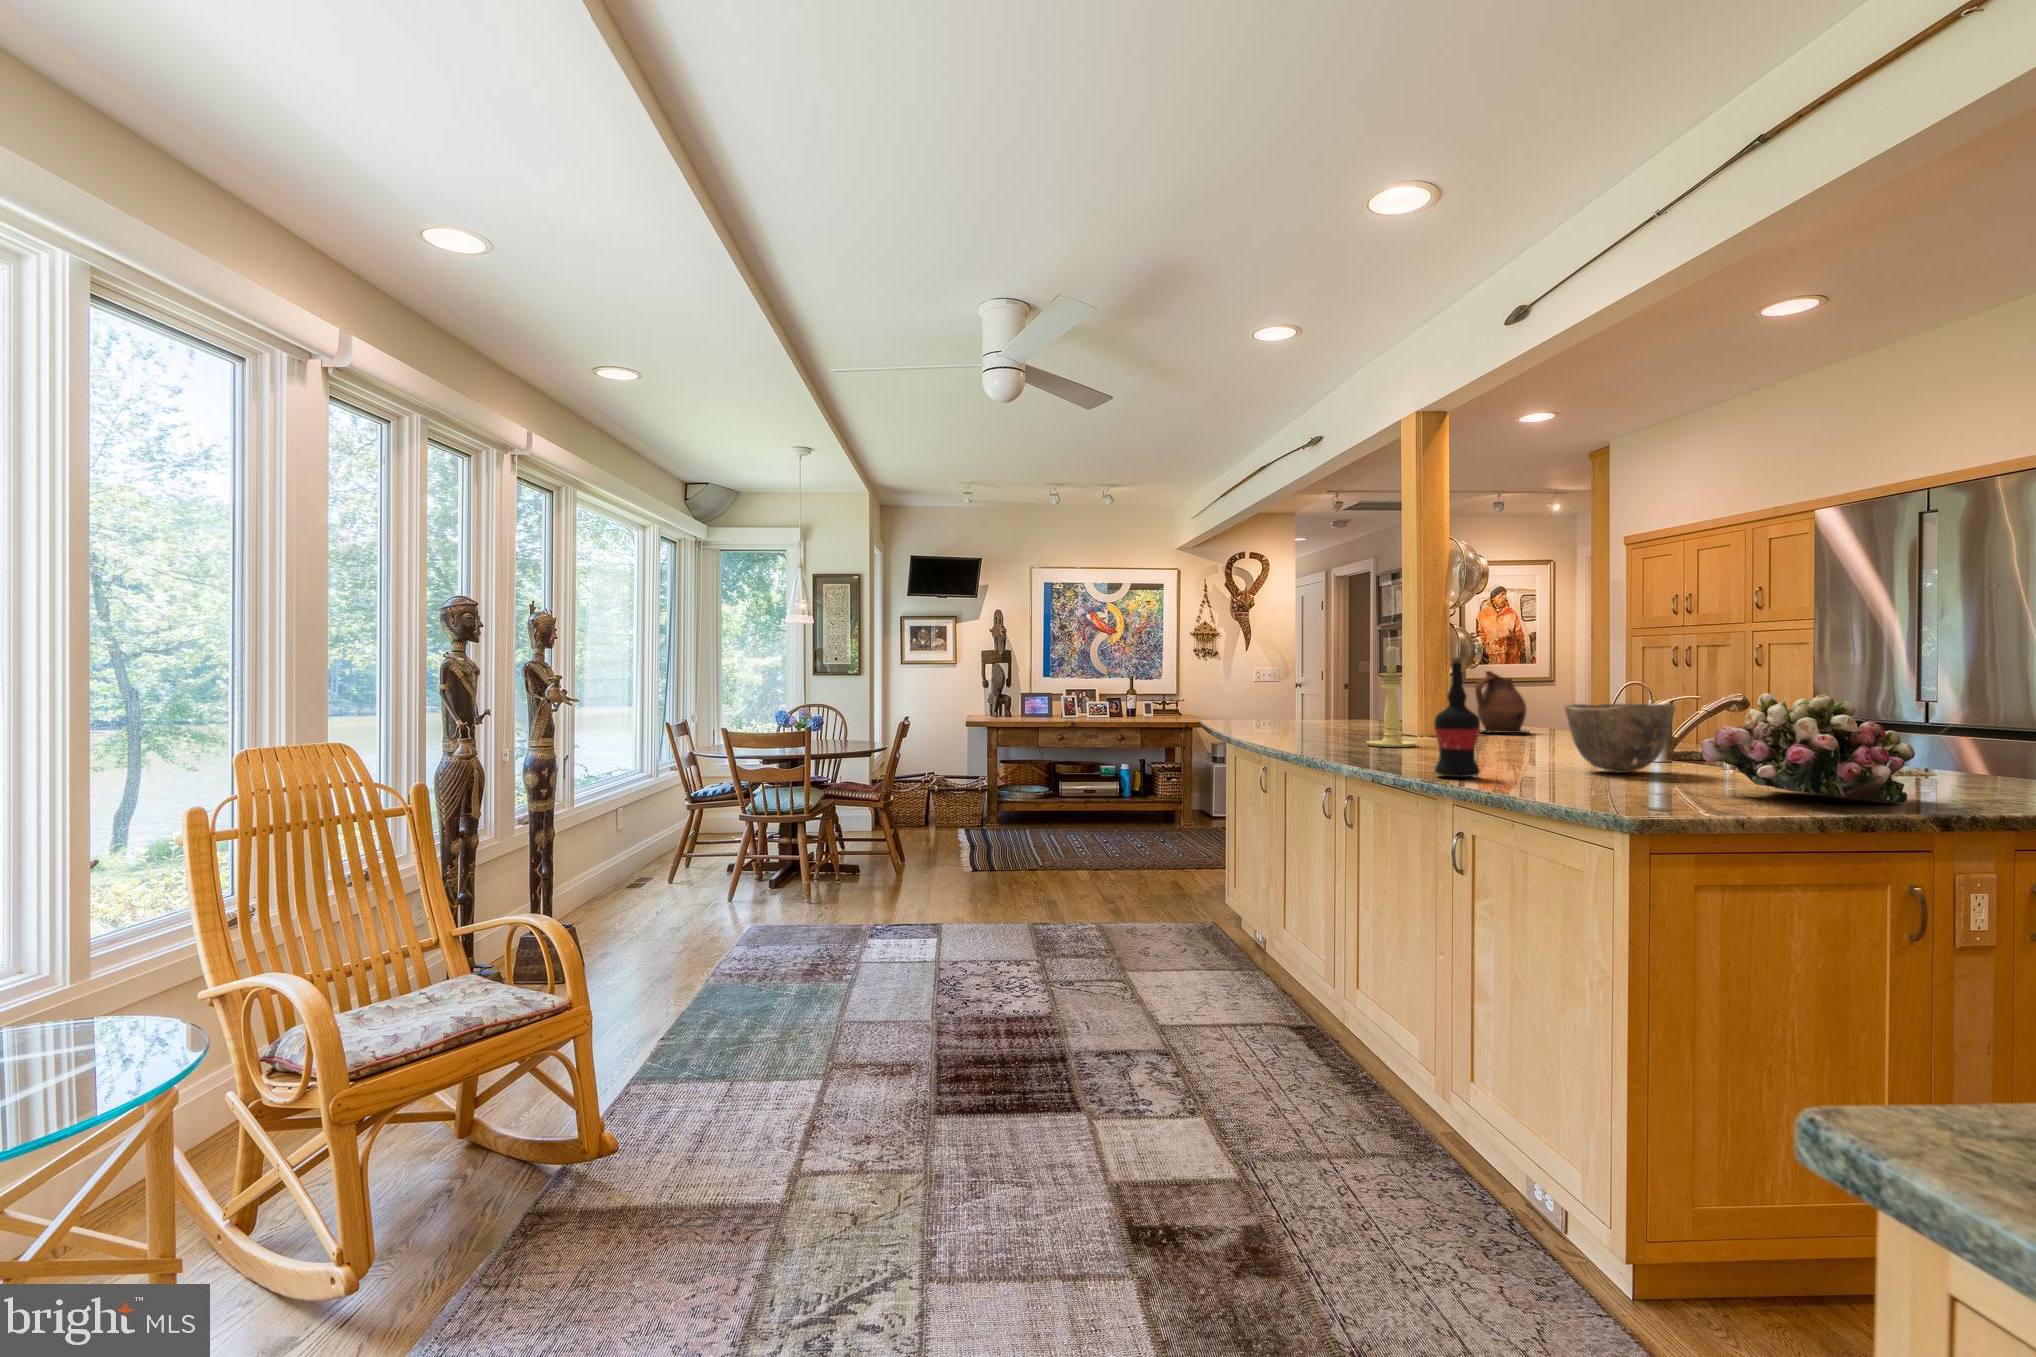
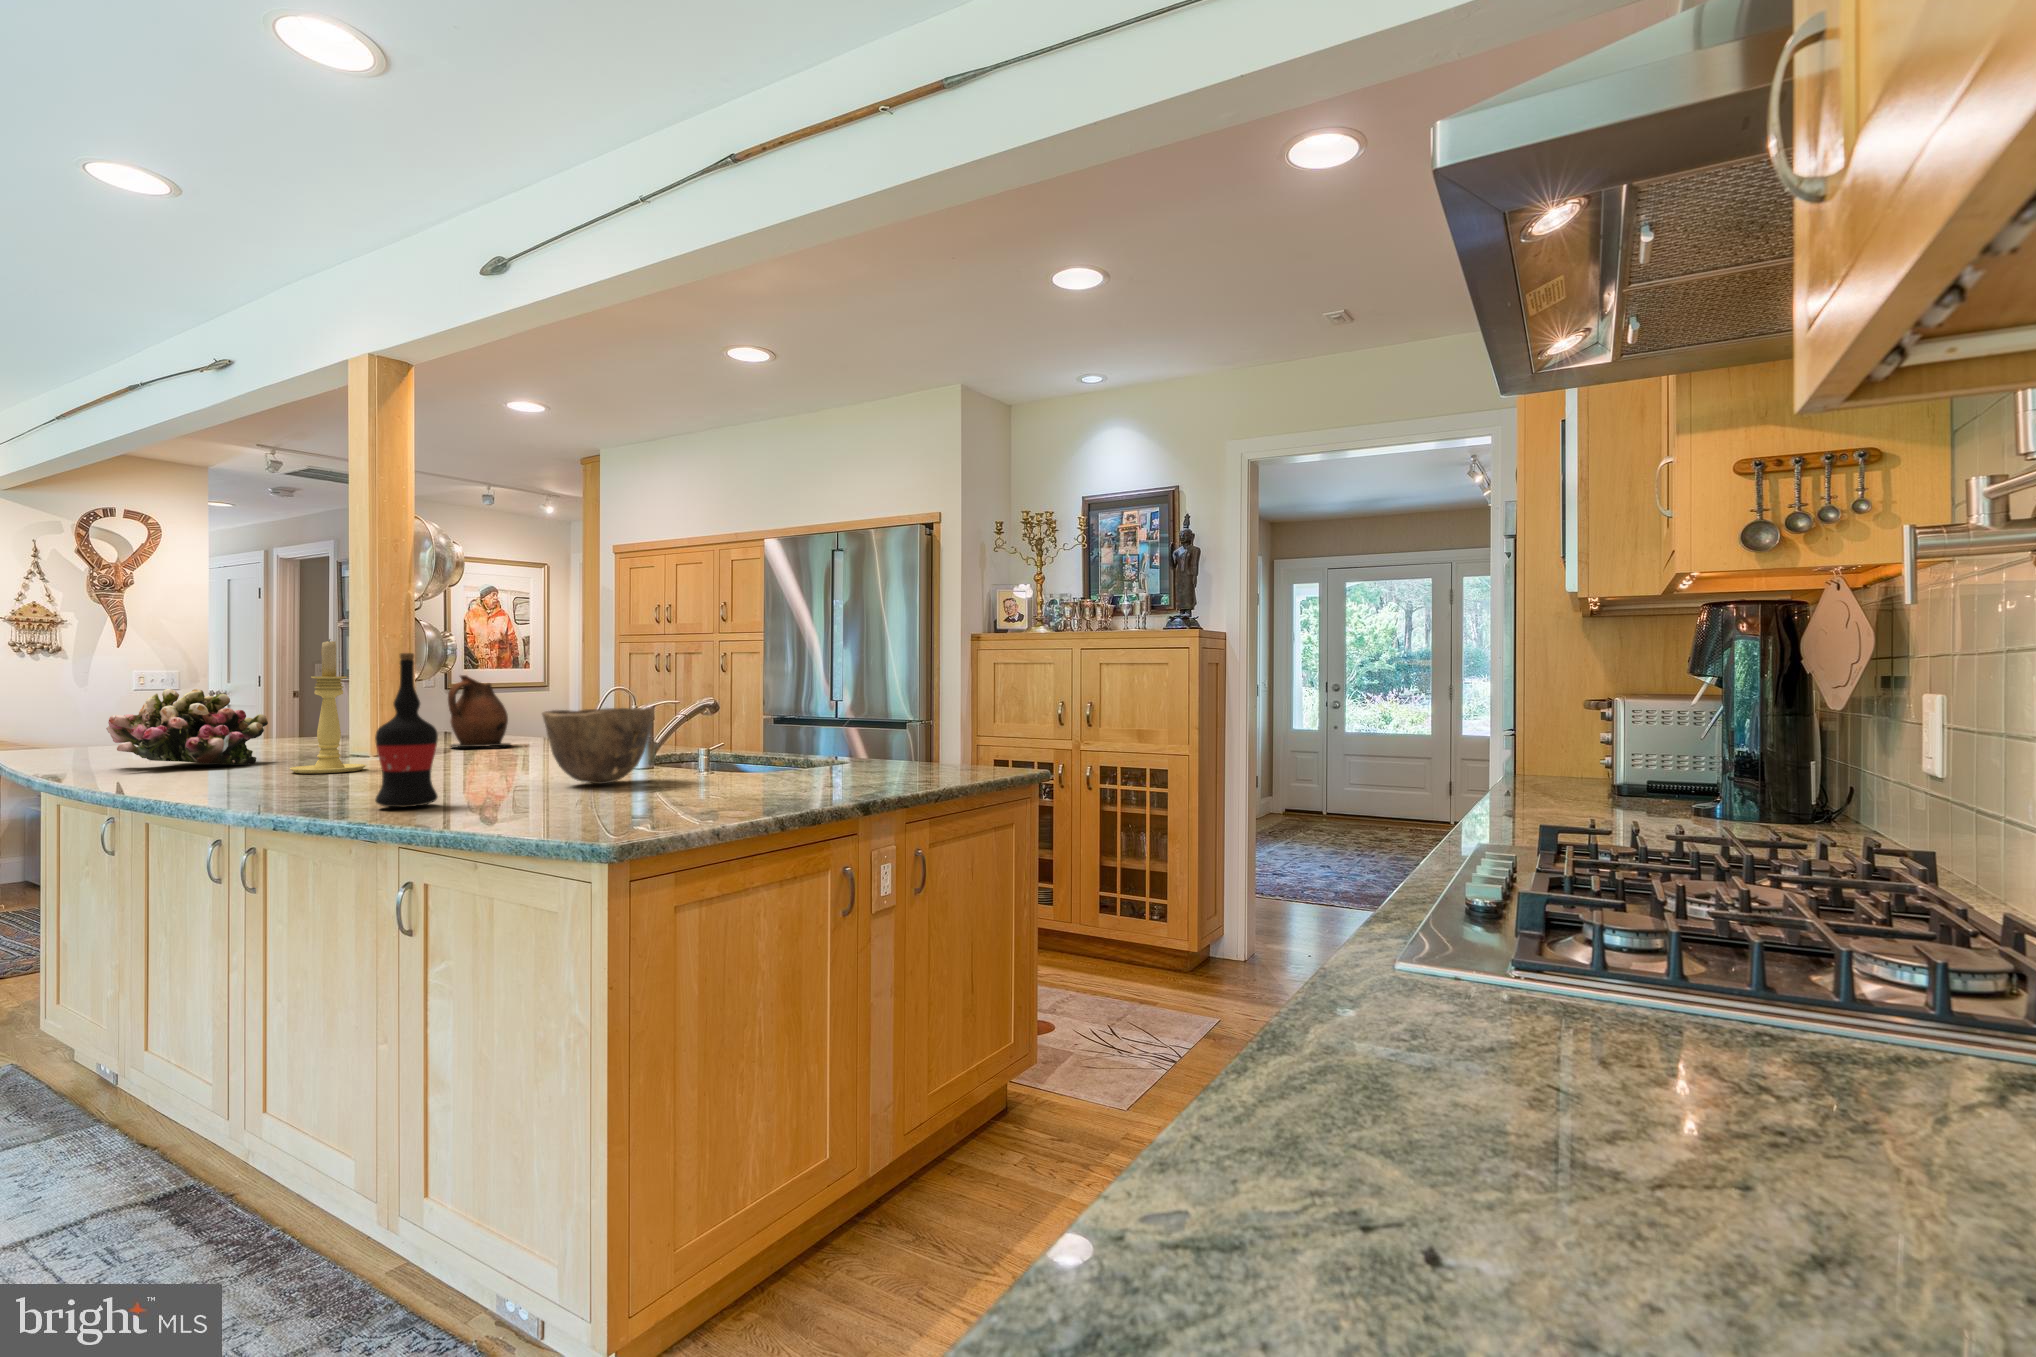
flower arrangement: present [1701,693,1915,803] -> present [106,689,268,765]

